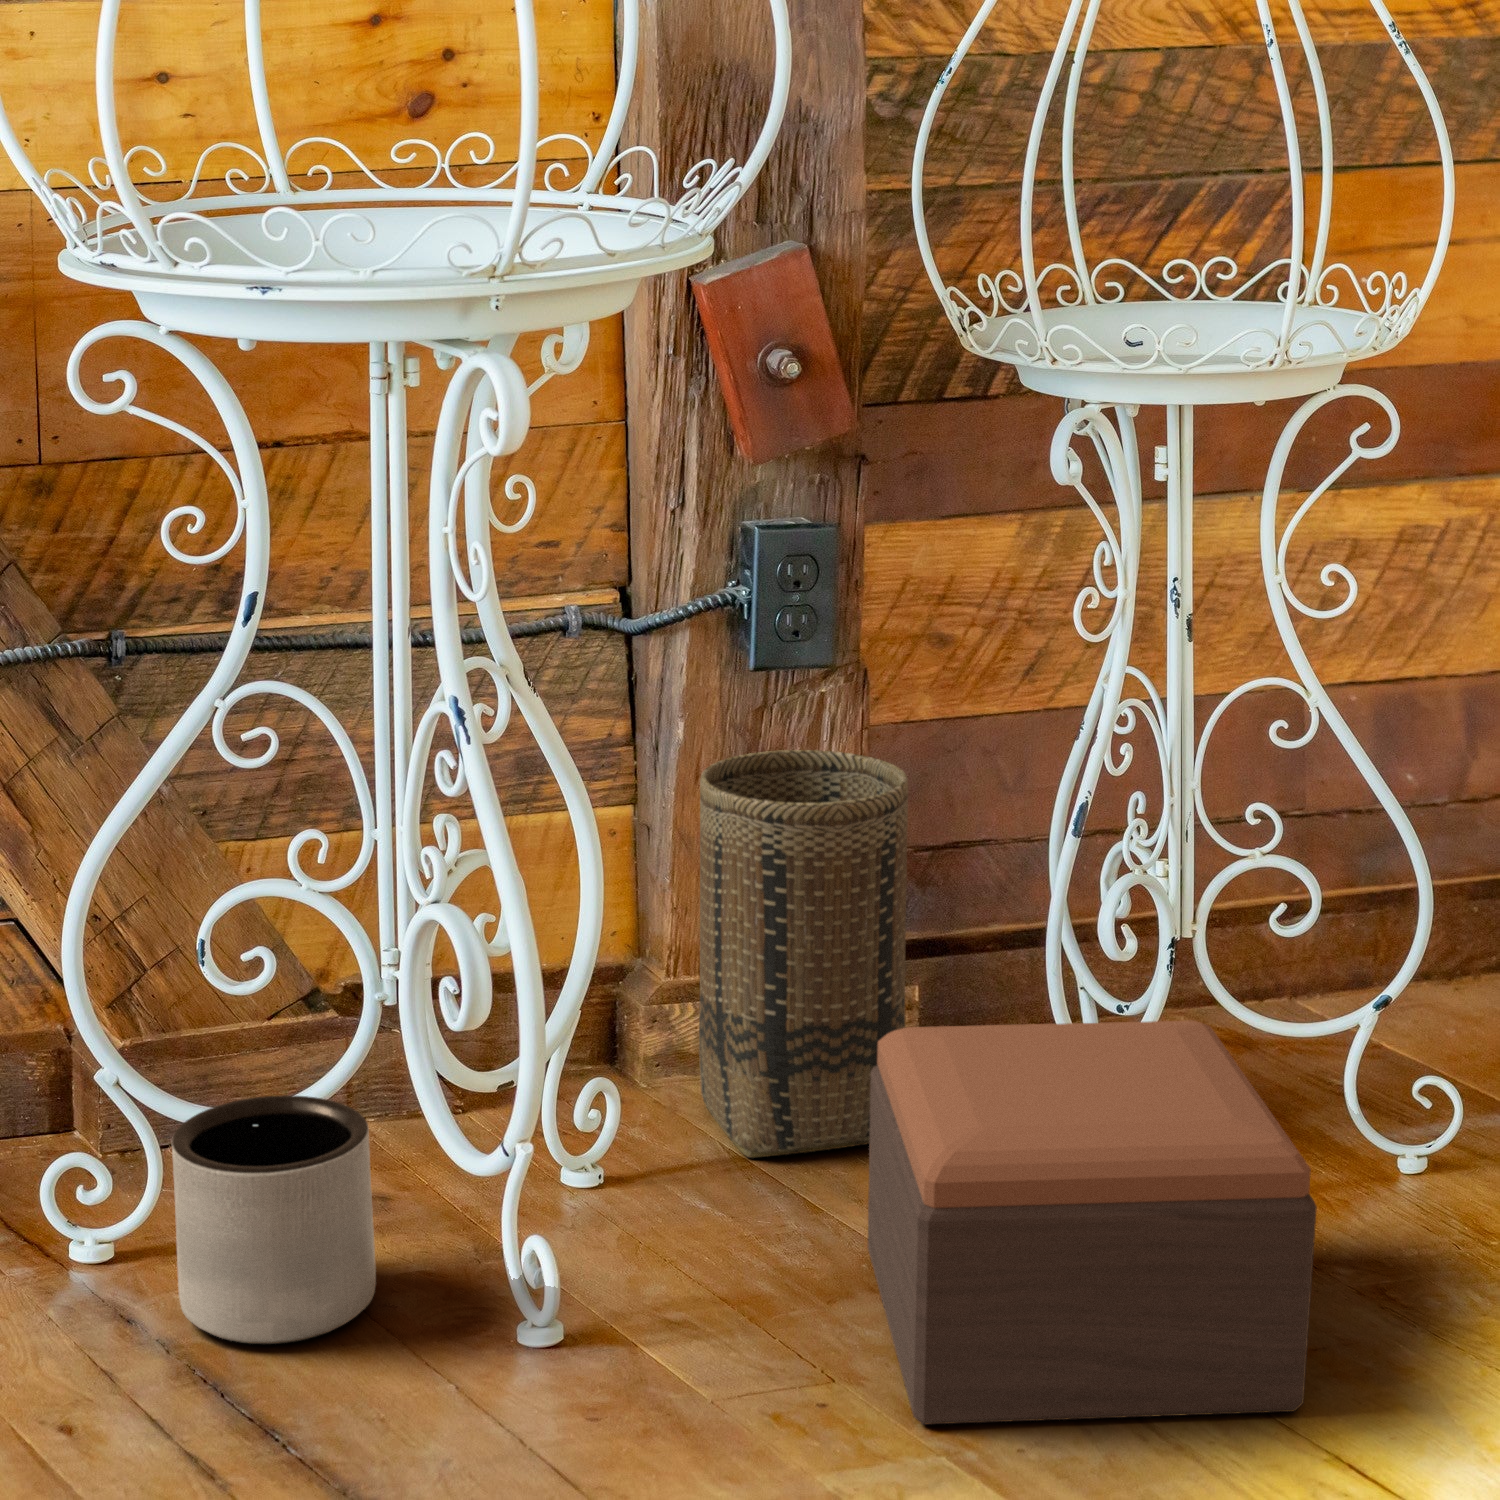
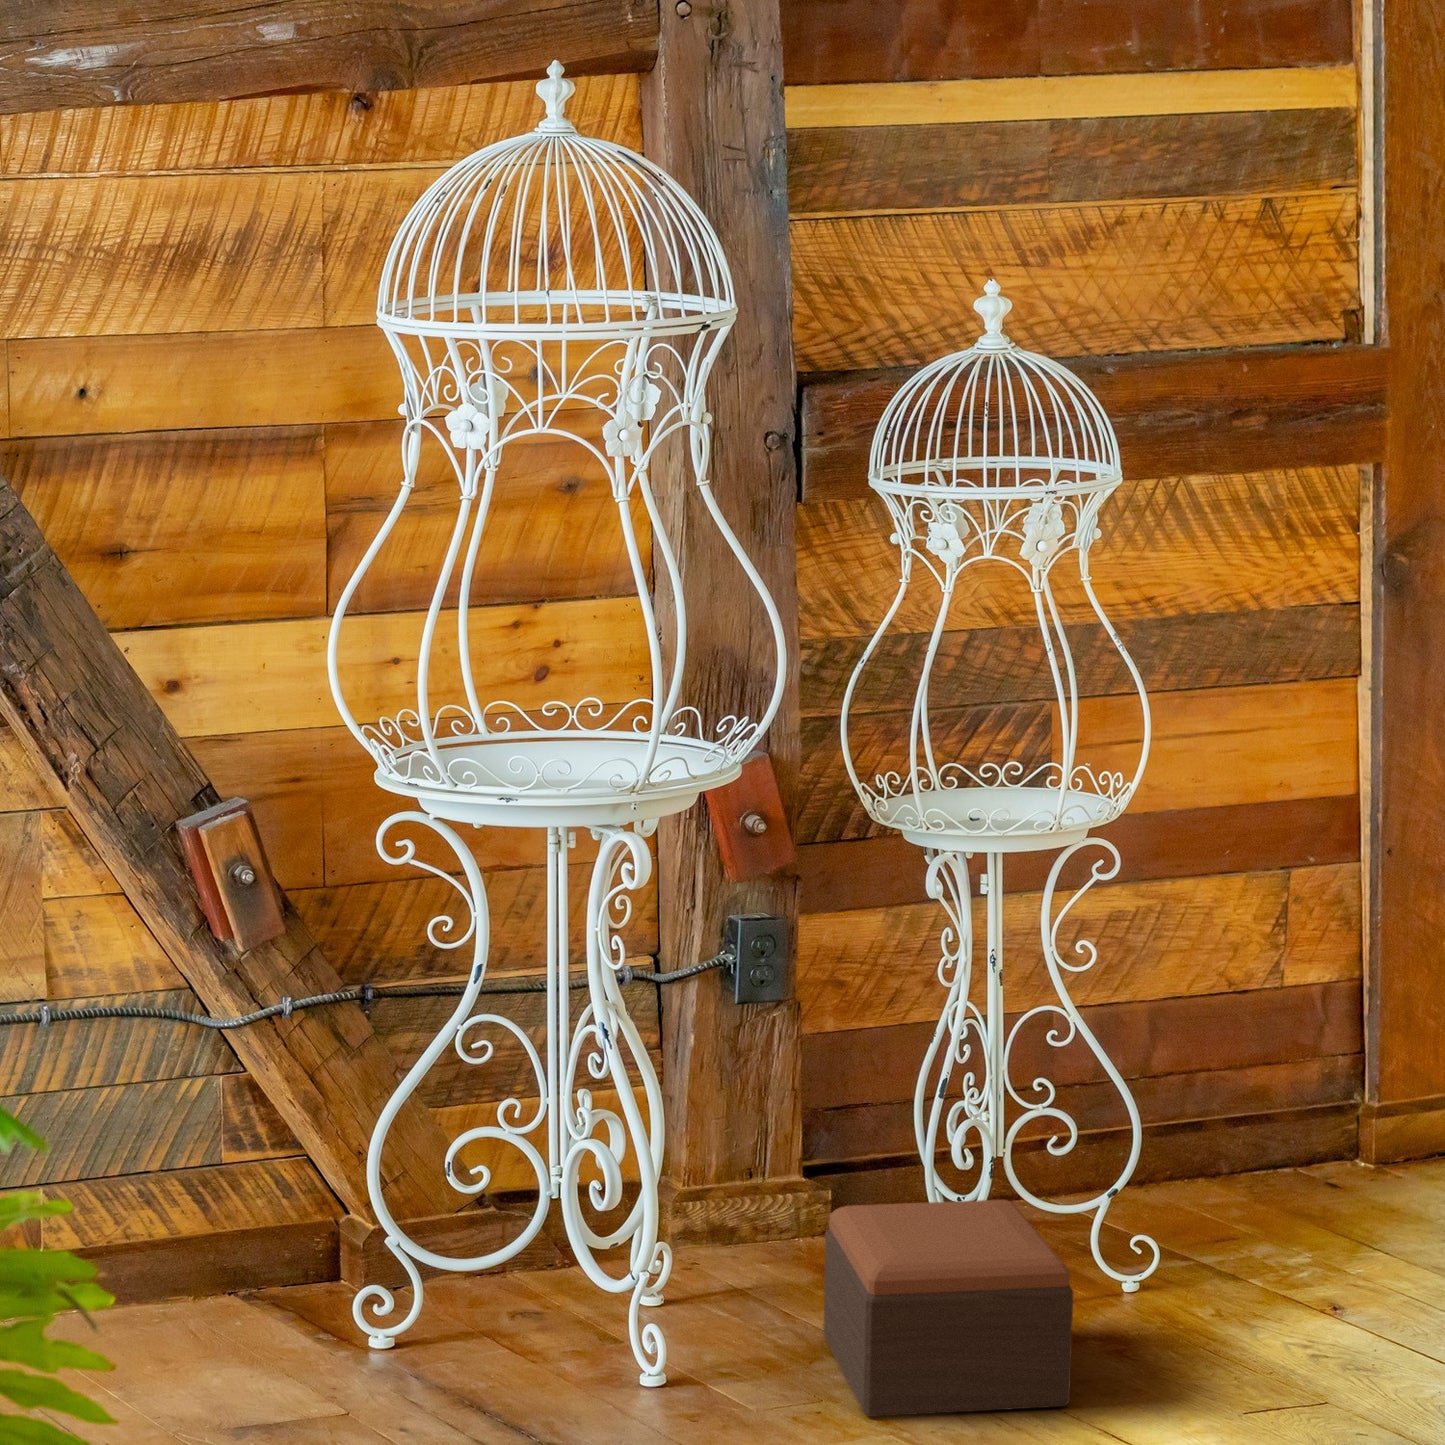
basket: present [699,750,908,1158] -> none [708,1049,834,1292]
planter: present [172,1095,376,1344] -> none [443,1252,552,1389]

